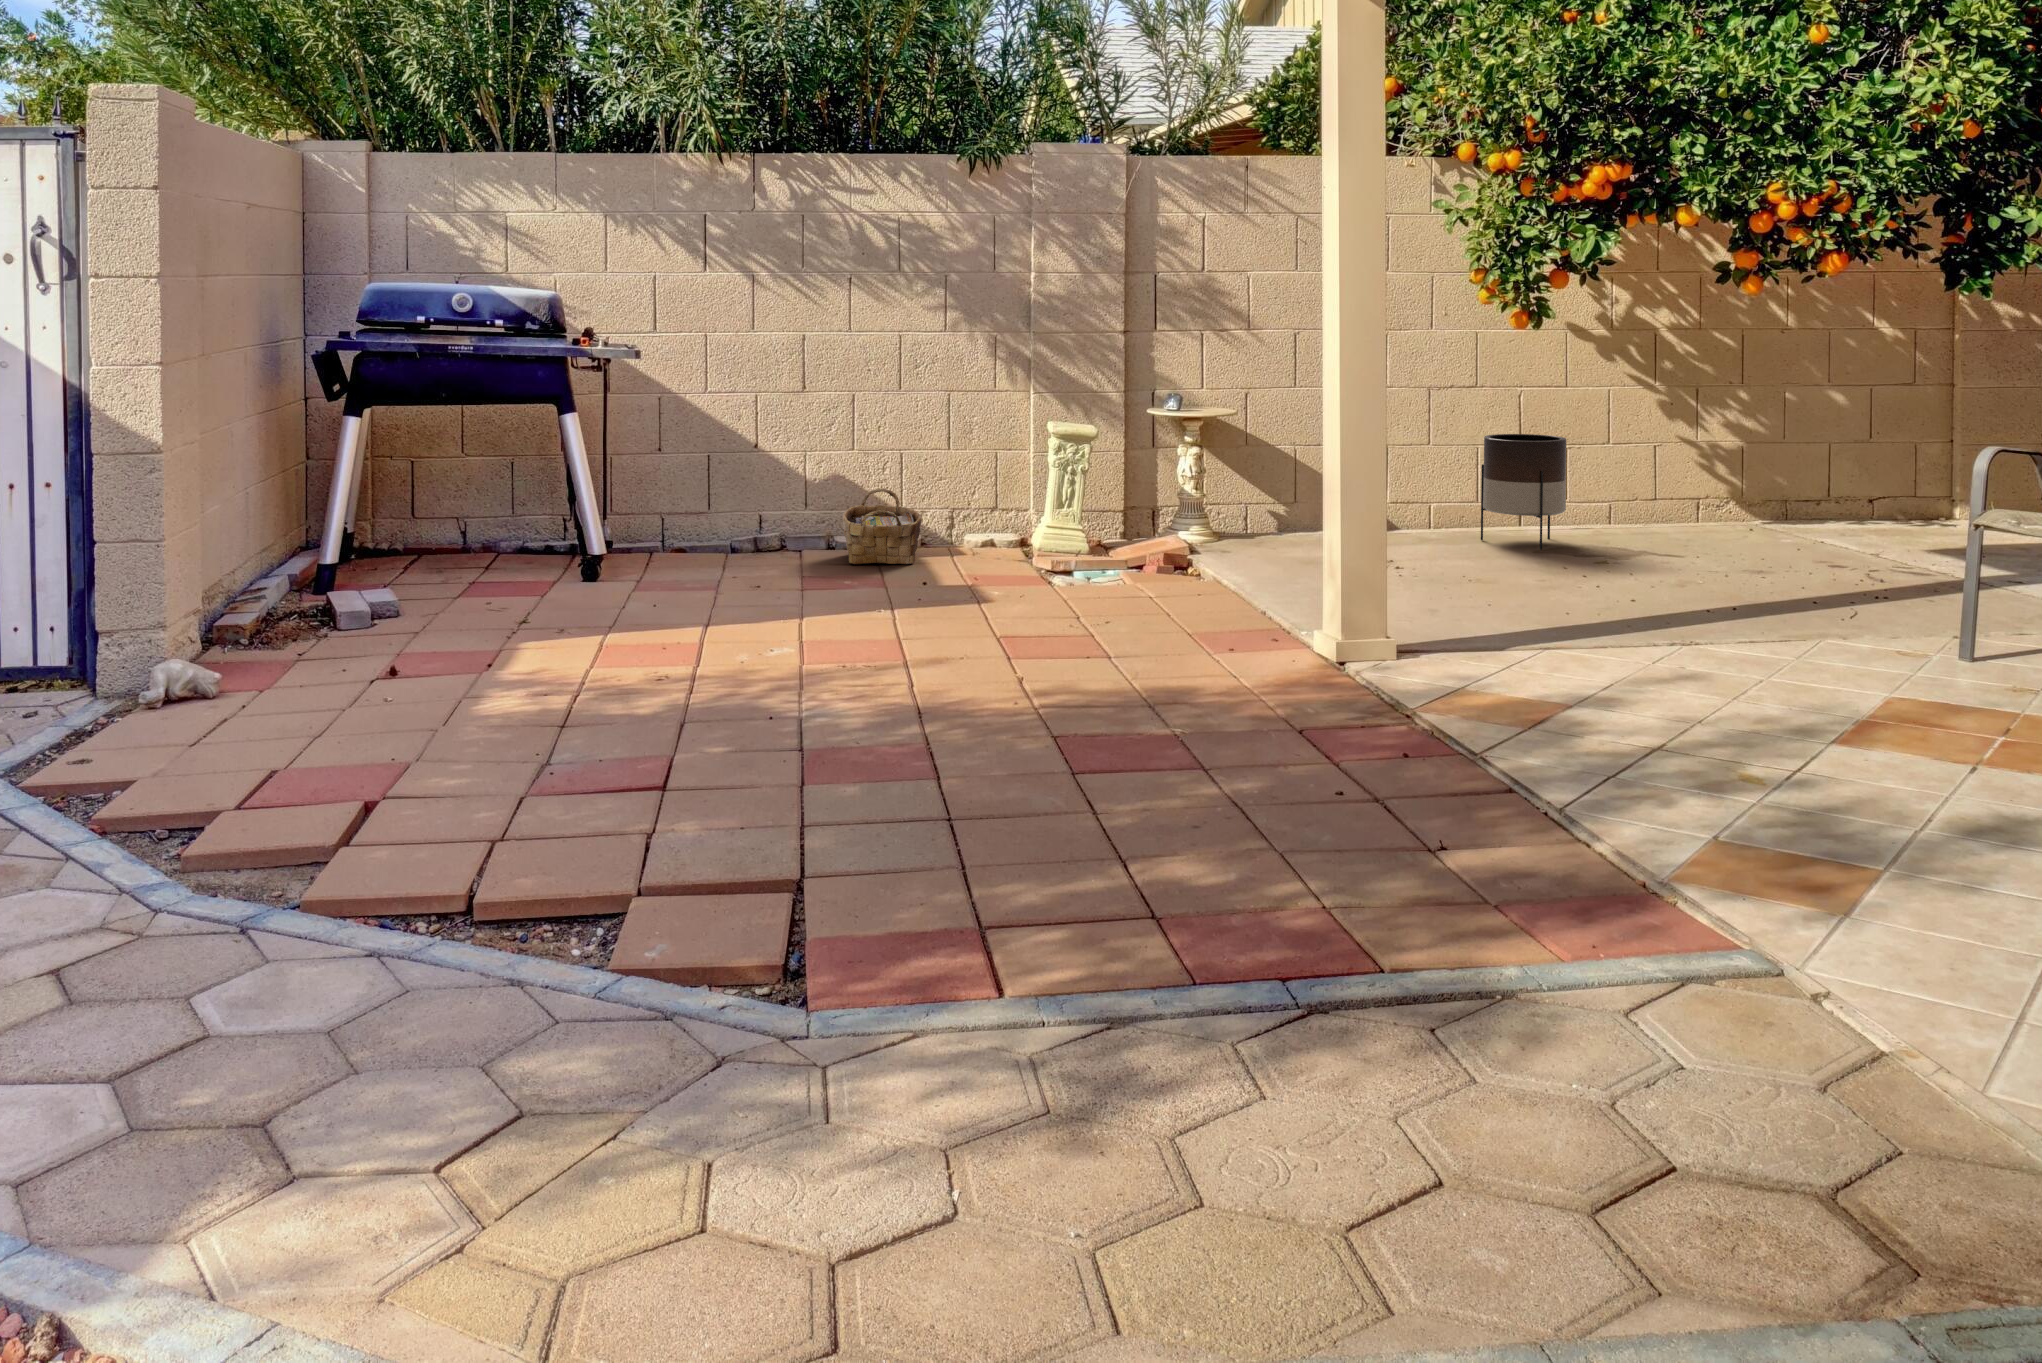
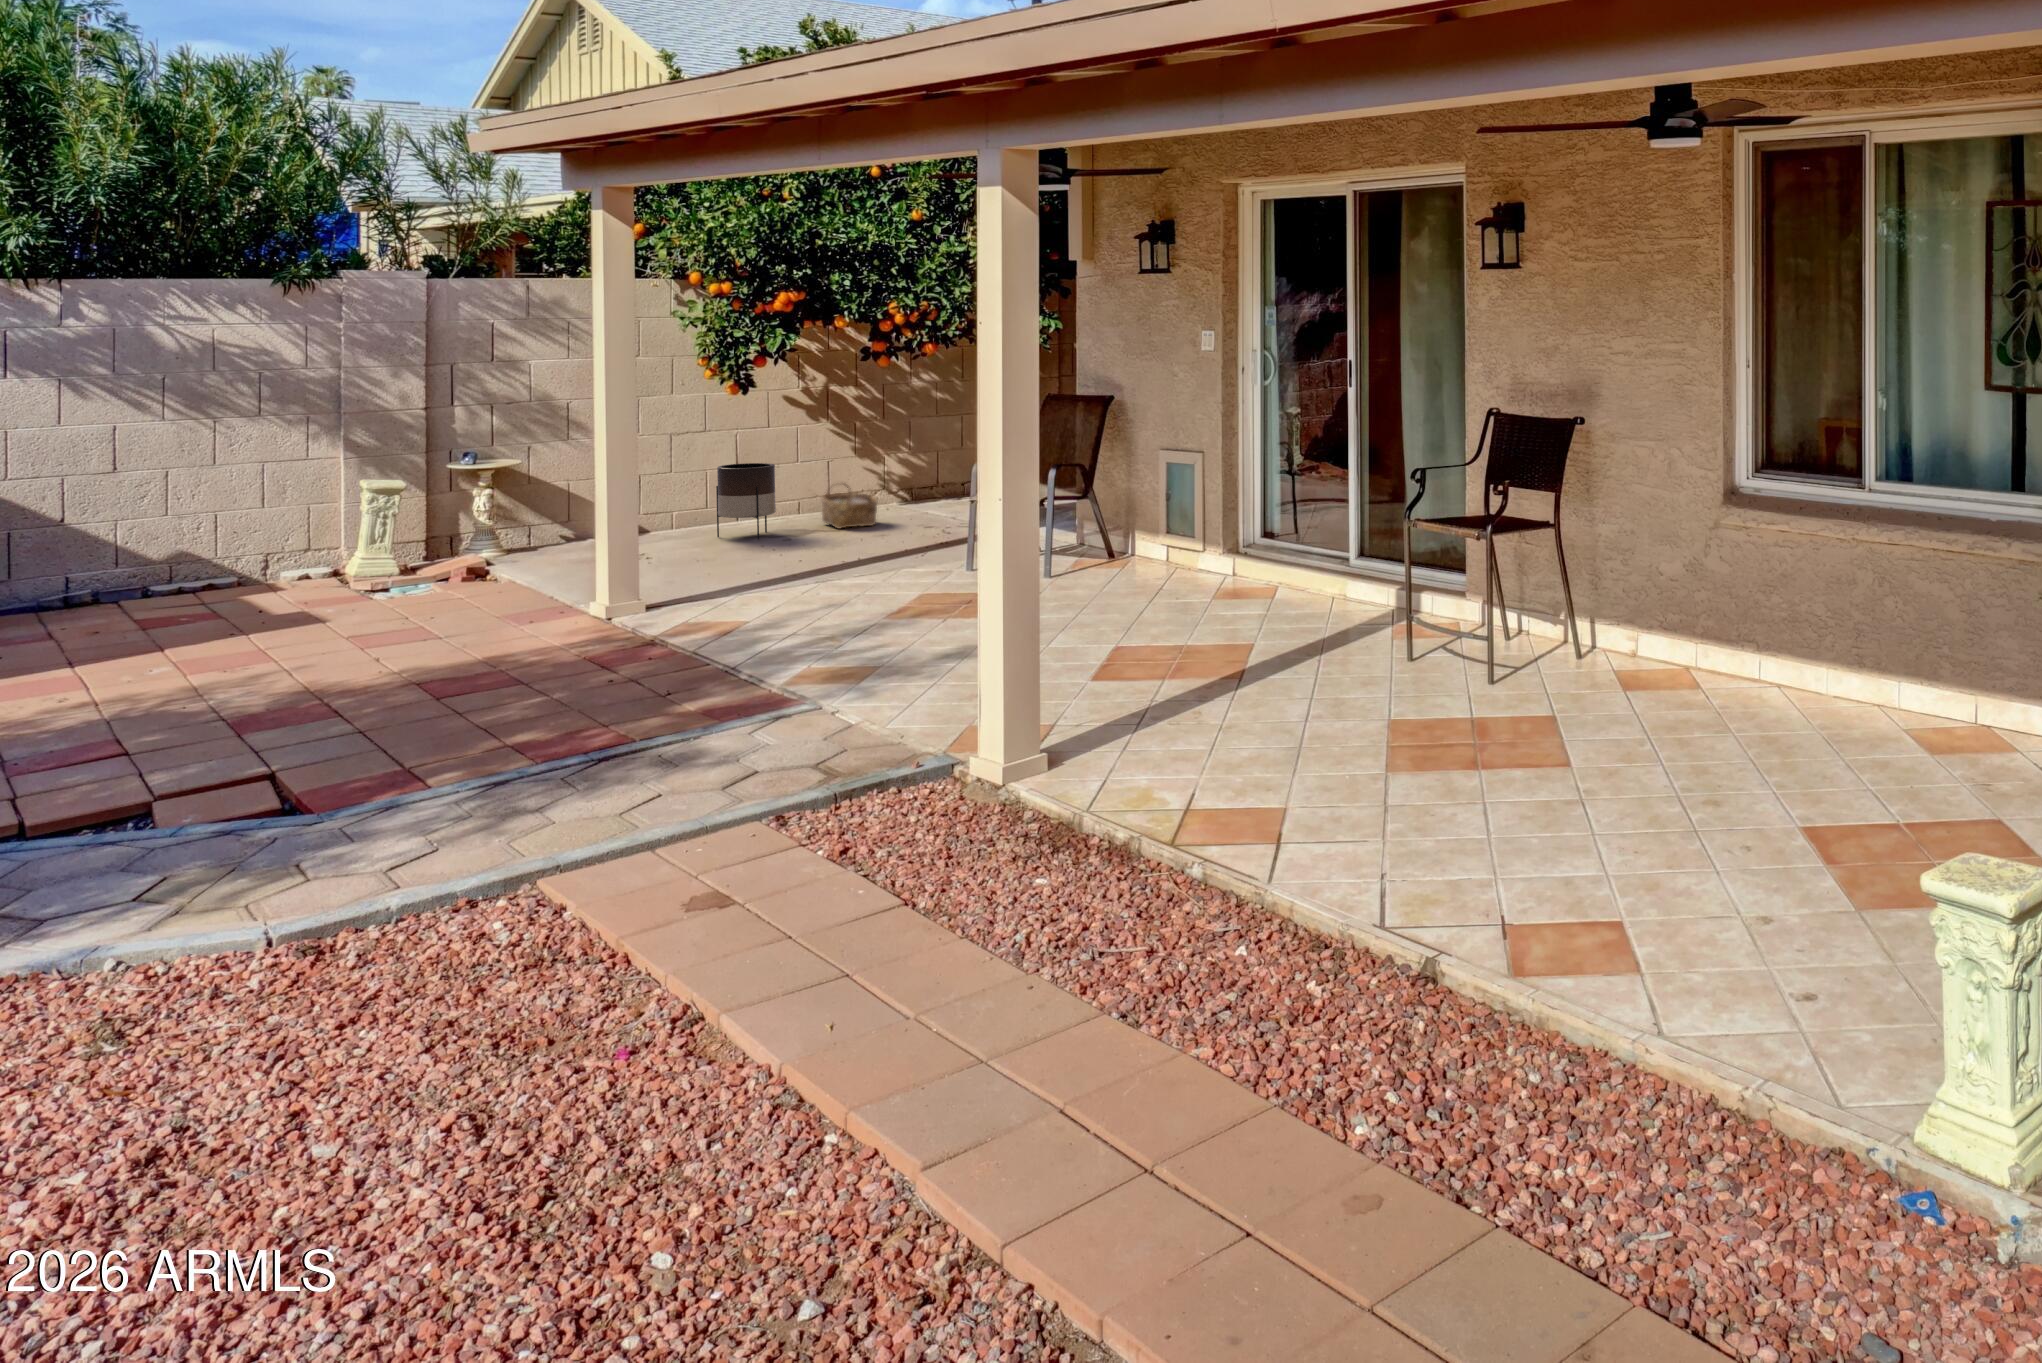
woven basket: present [843,488,922,564] -> present [821,484,877,528]

